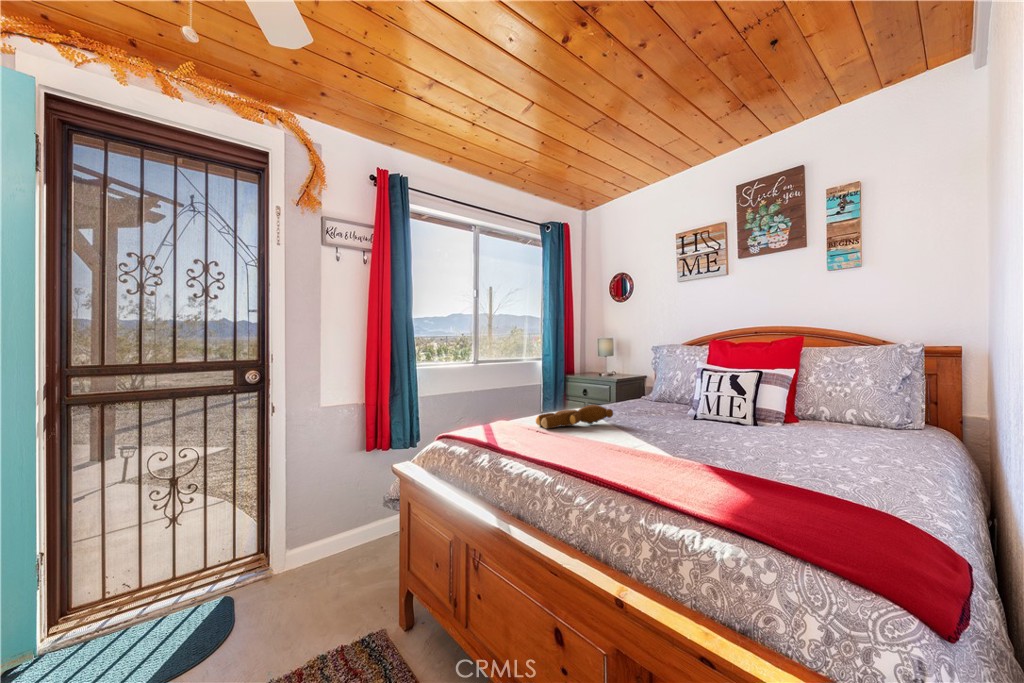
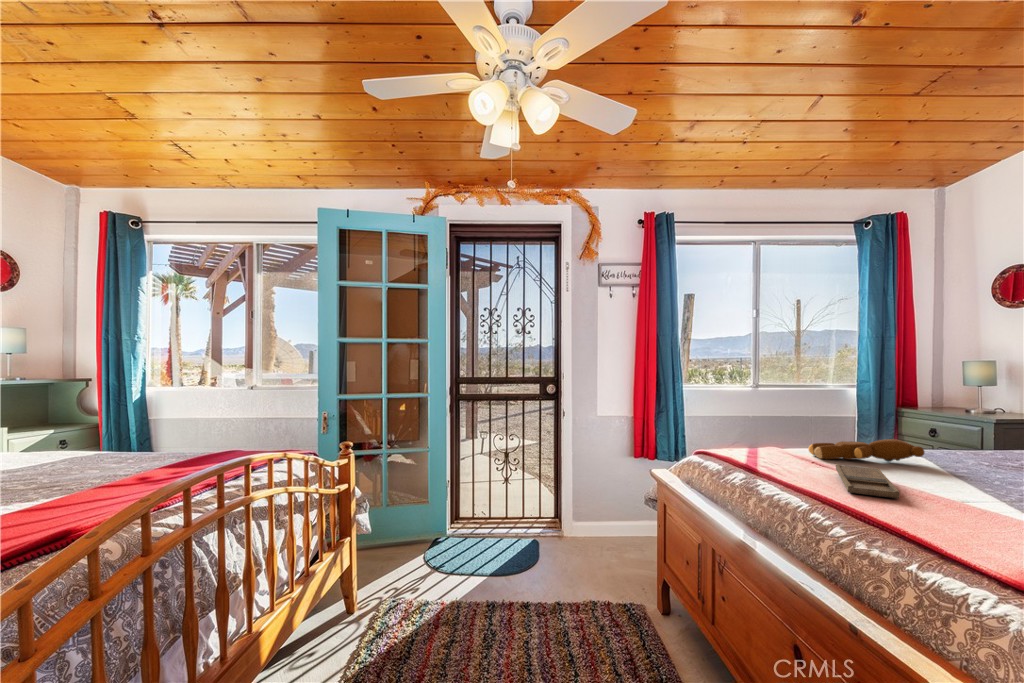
tray: none [563,432,615,459] -> present [836,464,900,498]

